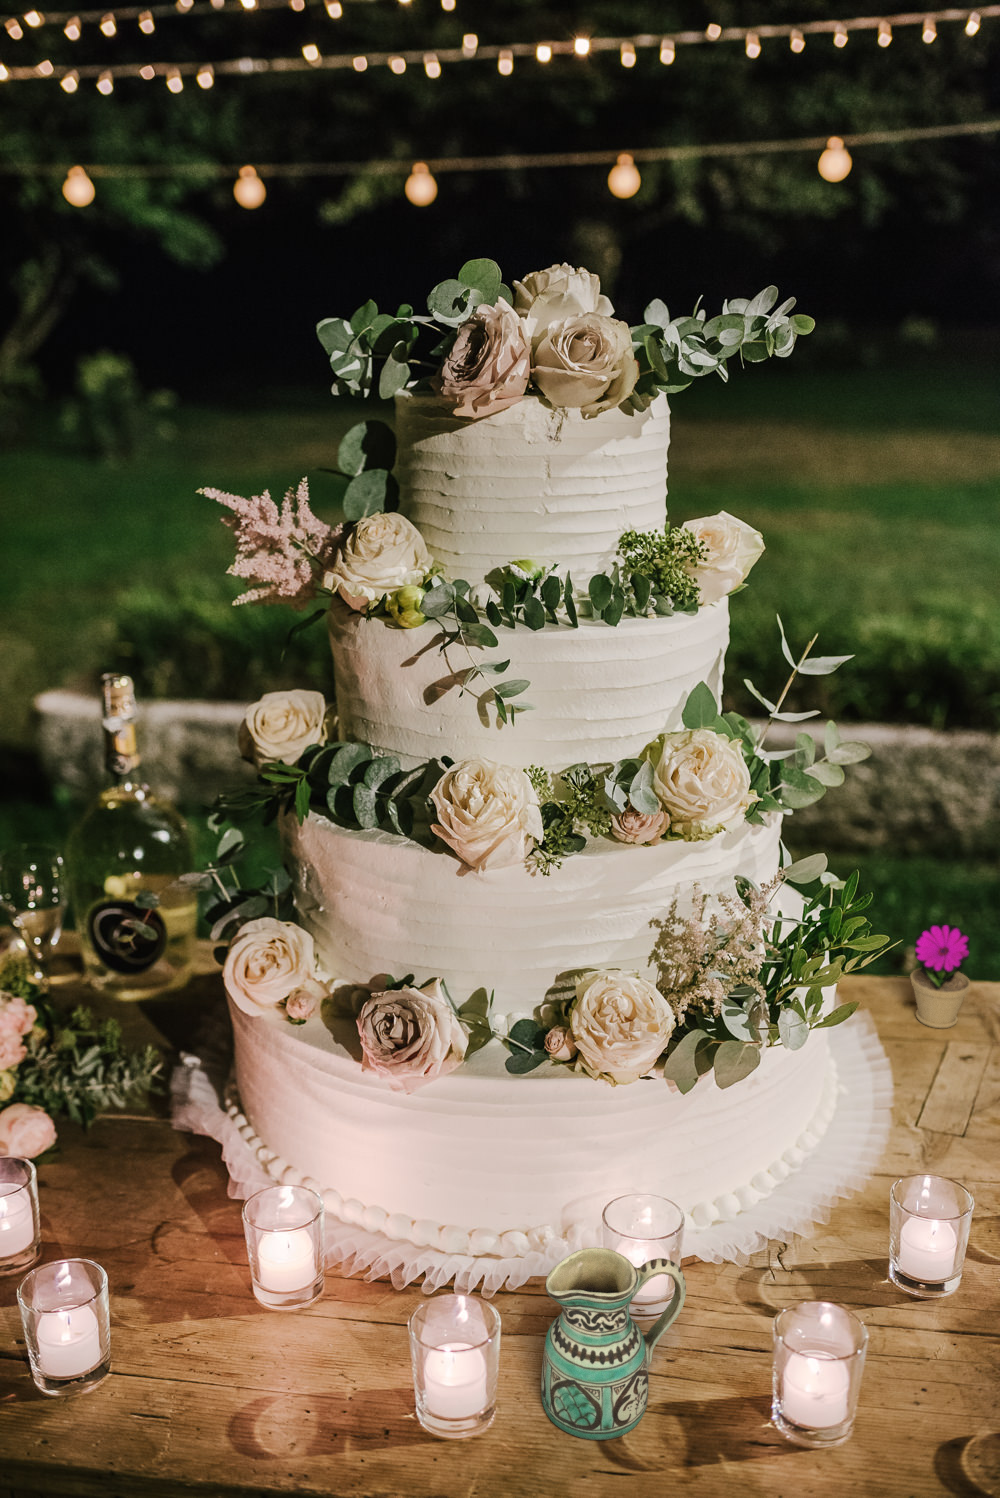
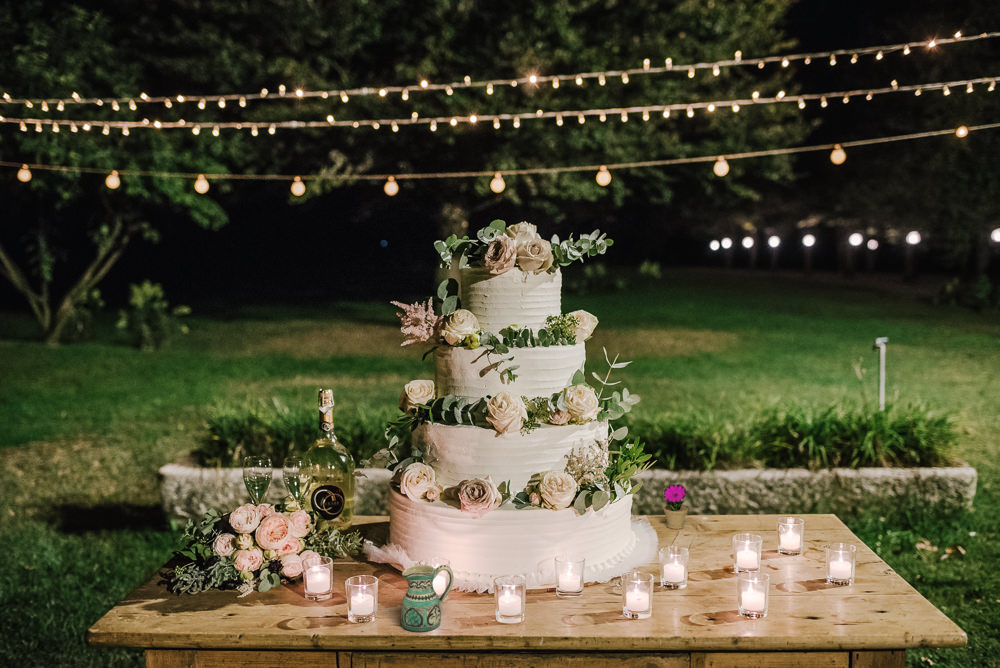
ceramic pitcher: present [541,1248,686,1440] -> present [401,565,454,632]

